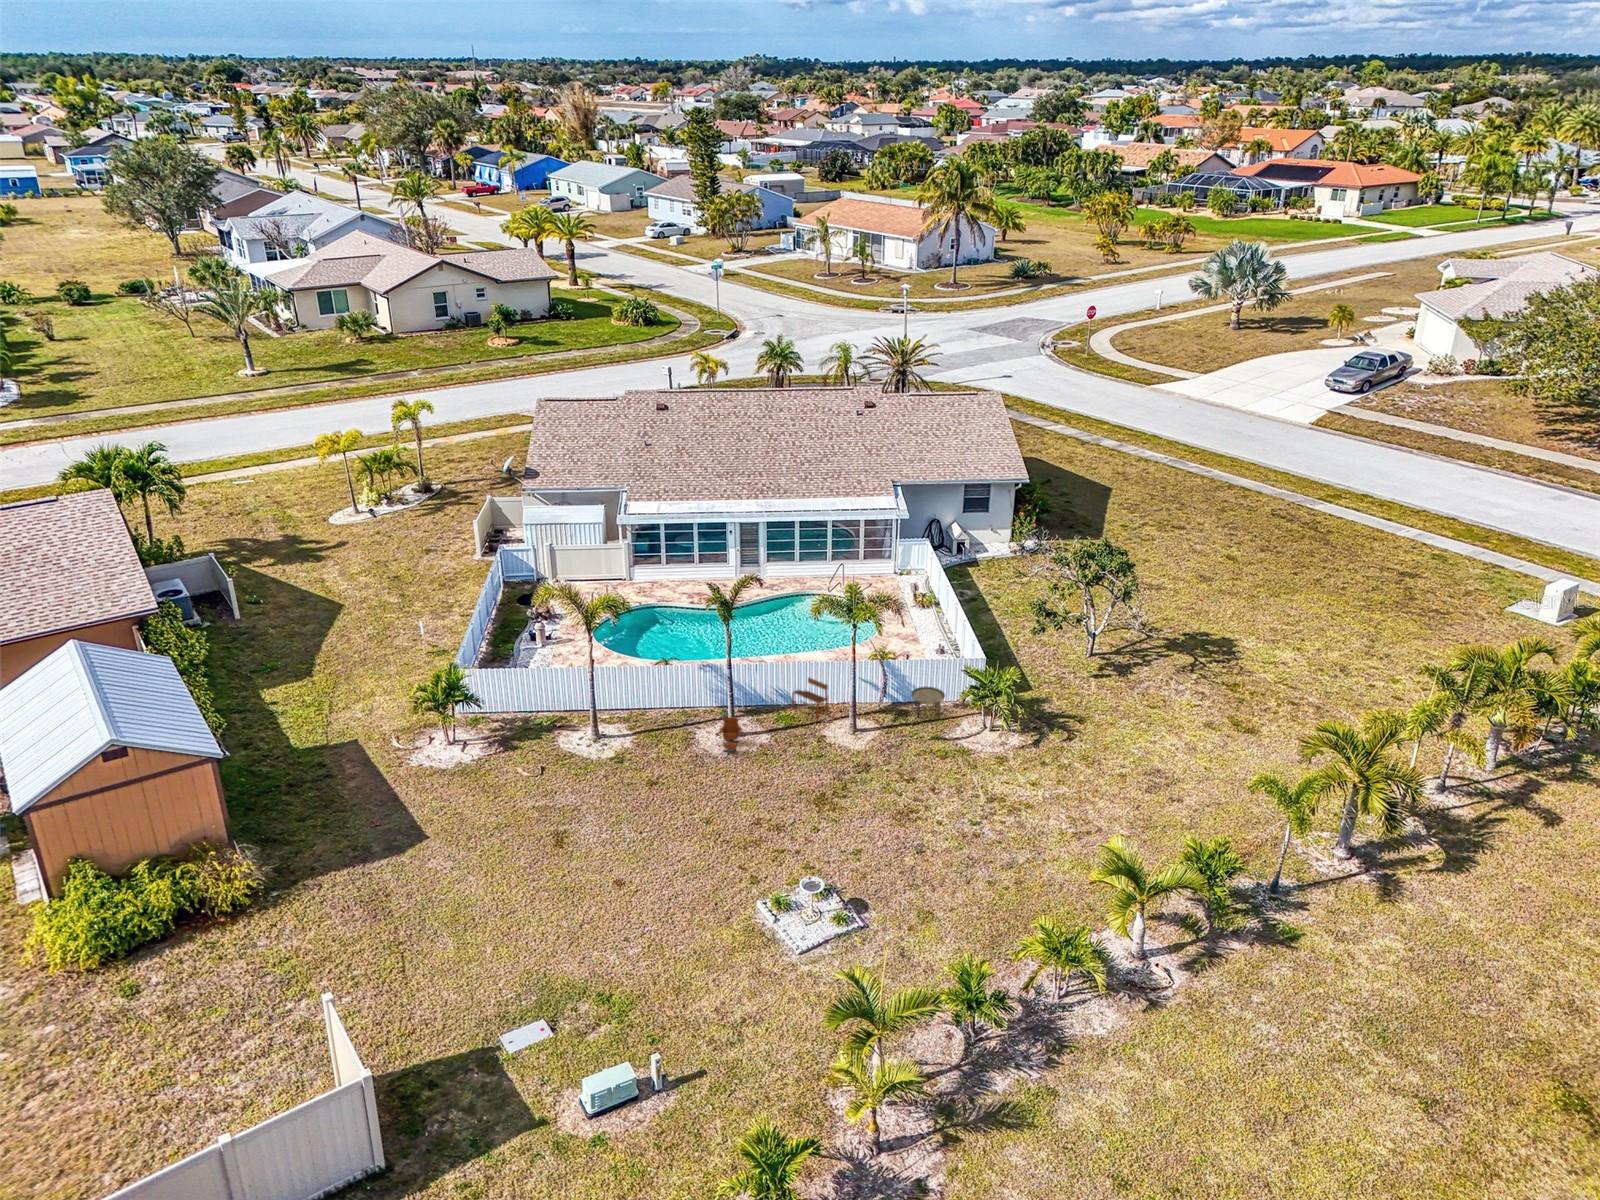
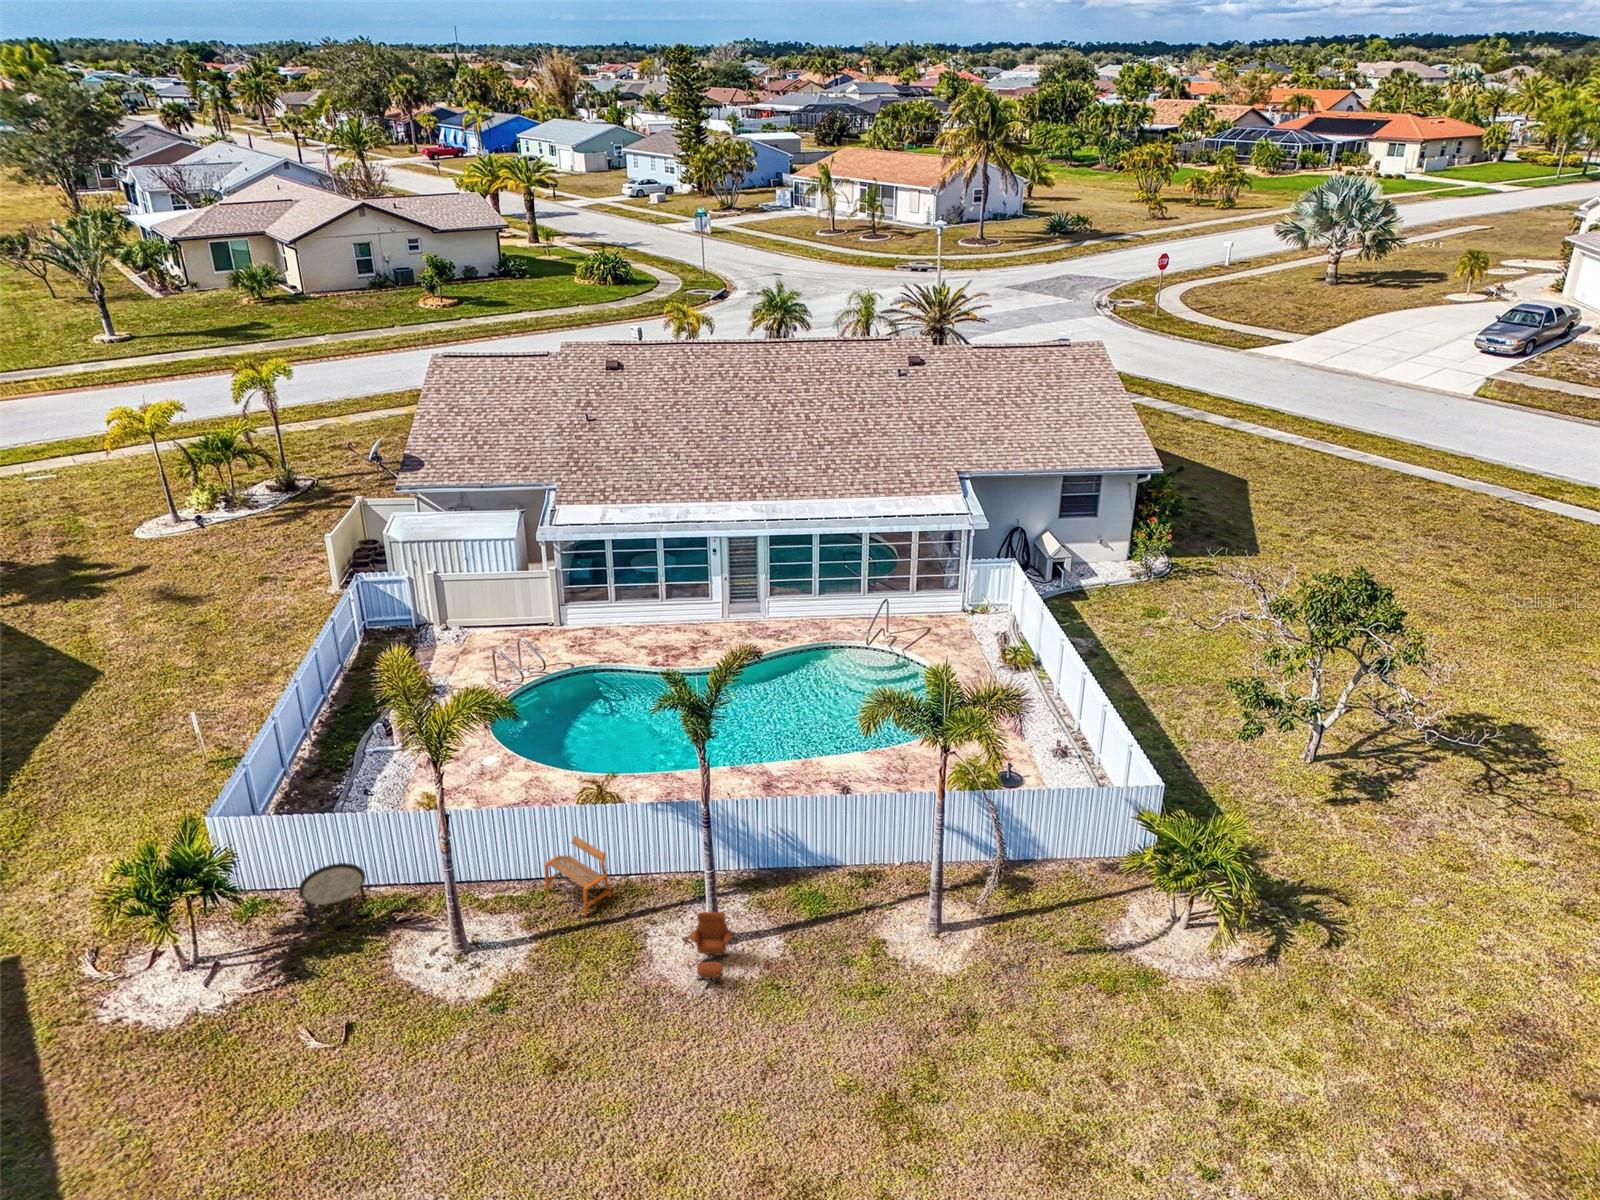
bench: present [791,678,829,719] -> present [545,836,611,916]
round table: present [911,687,945,717] -> present [299,863,366,926]

